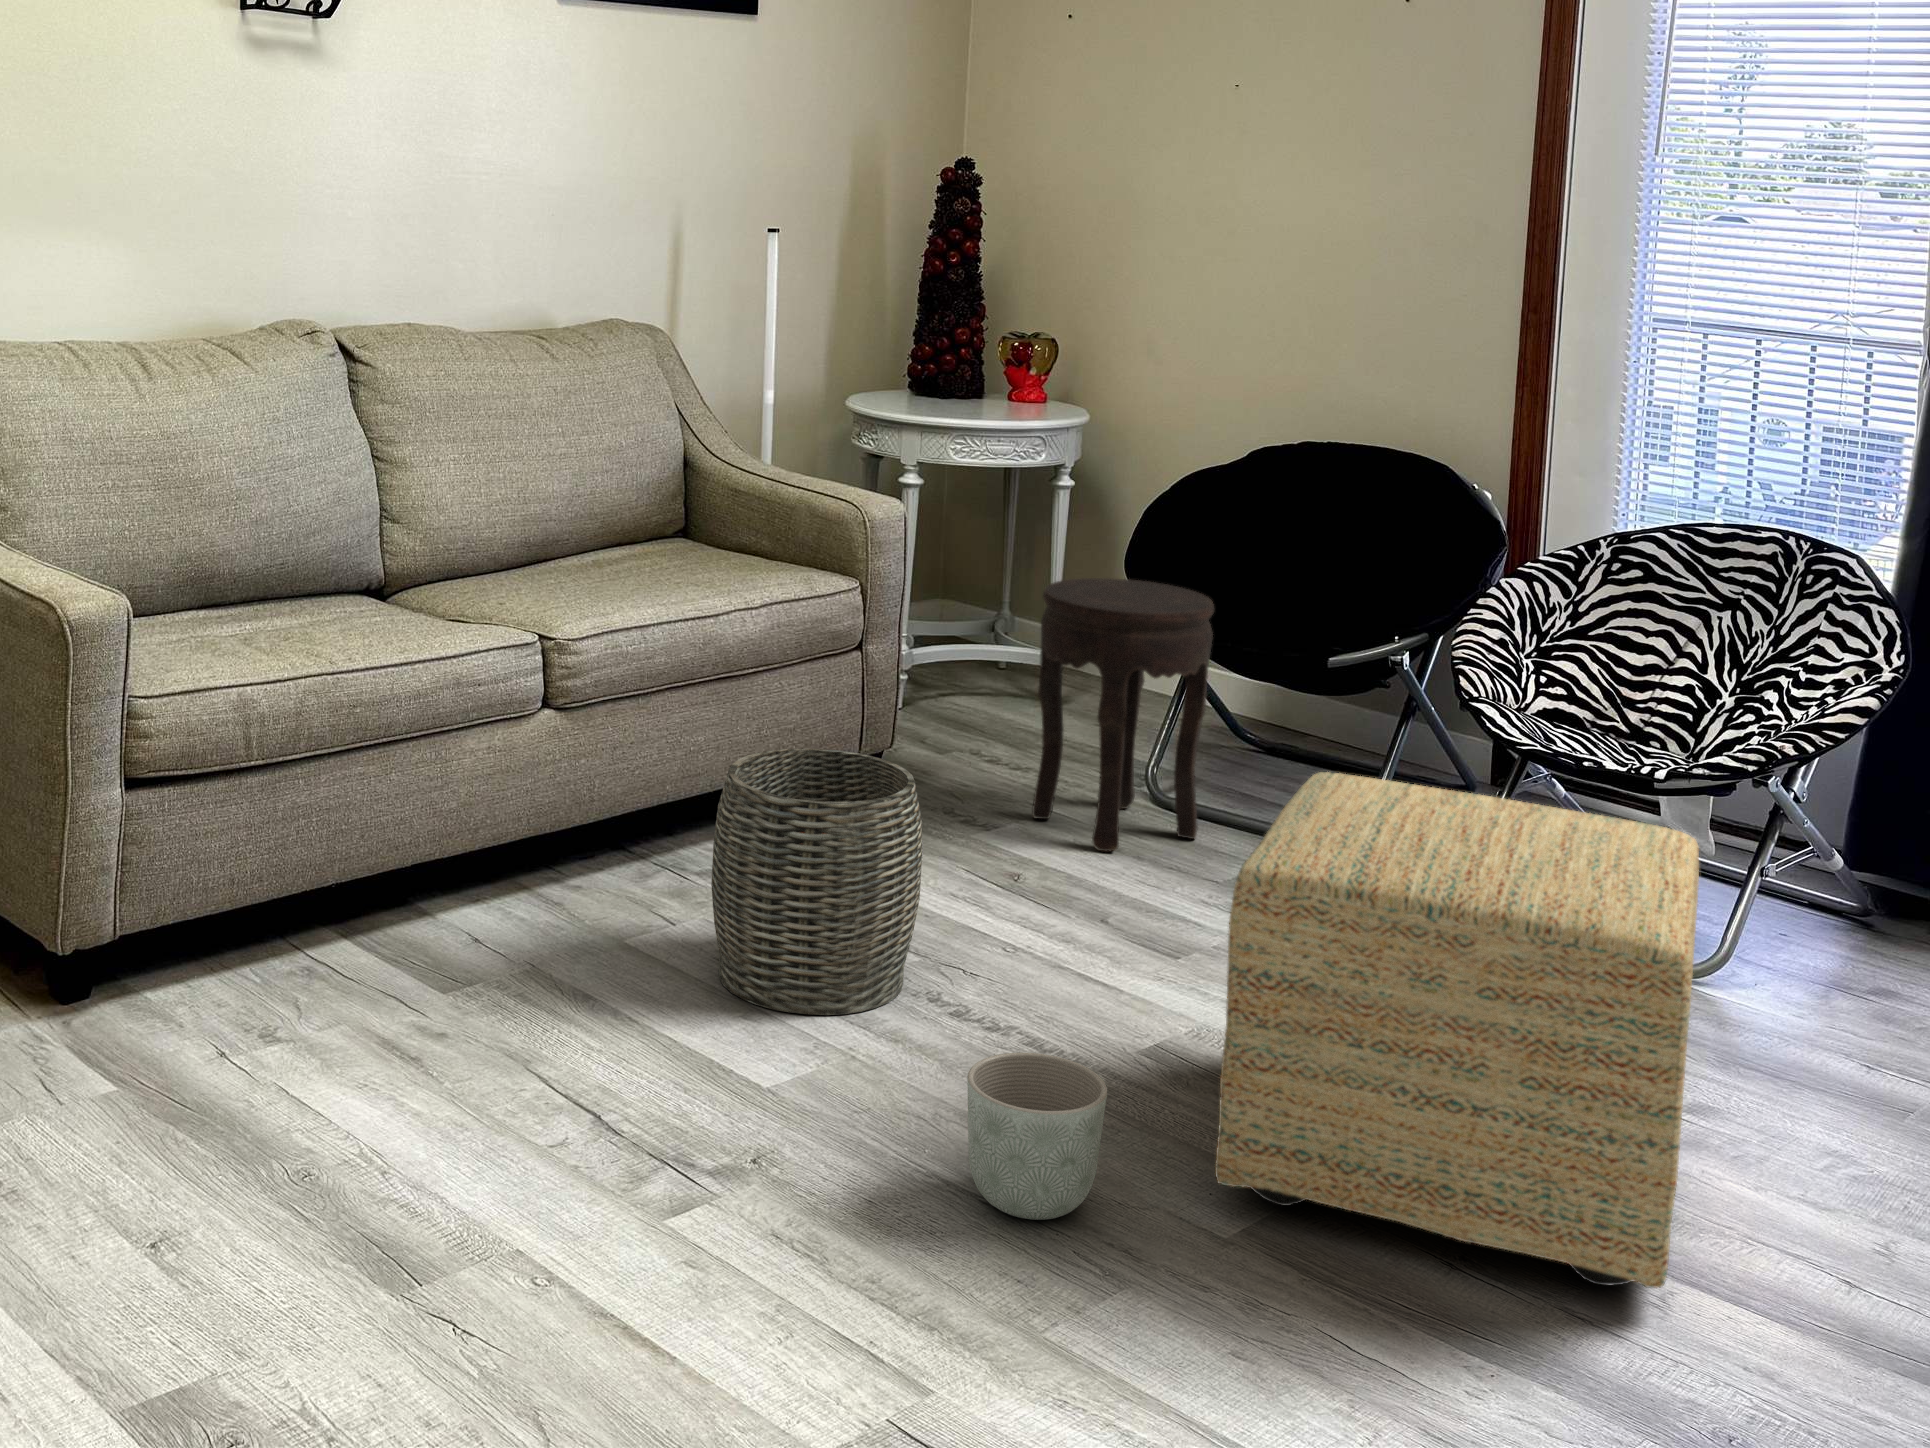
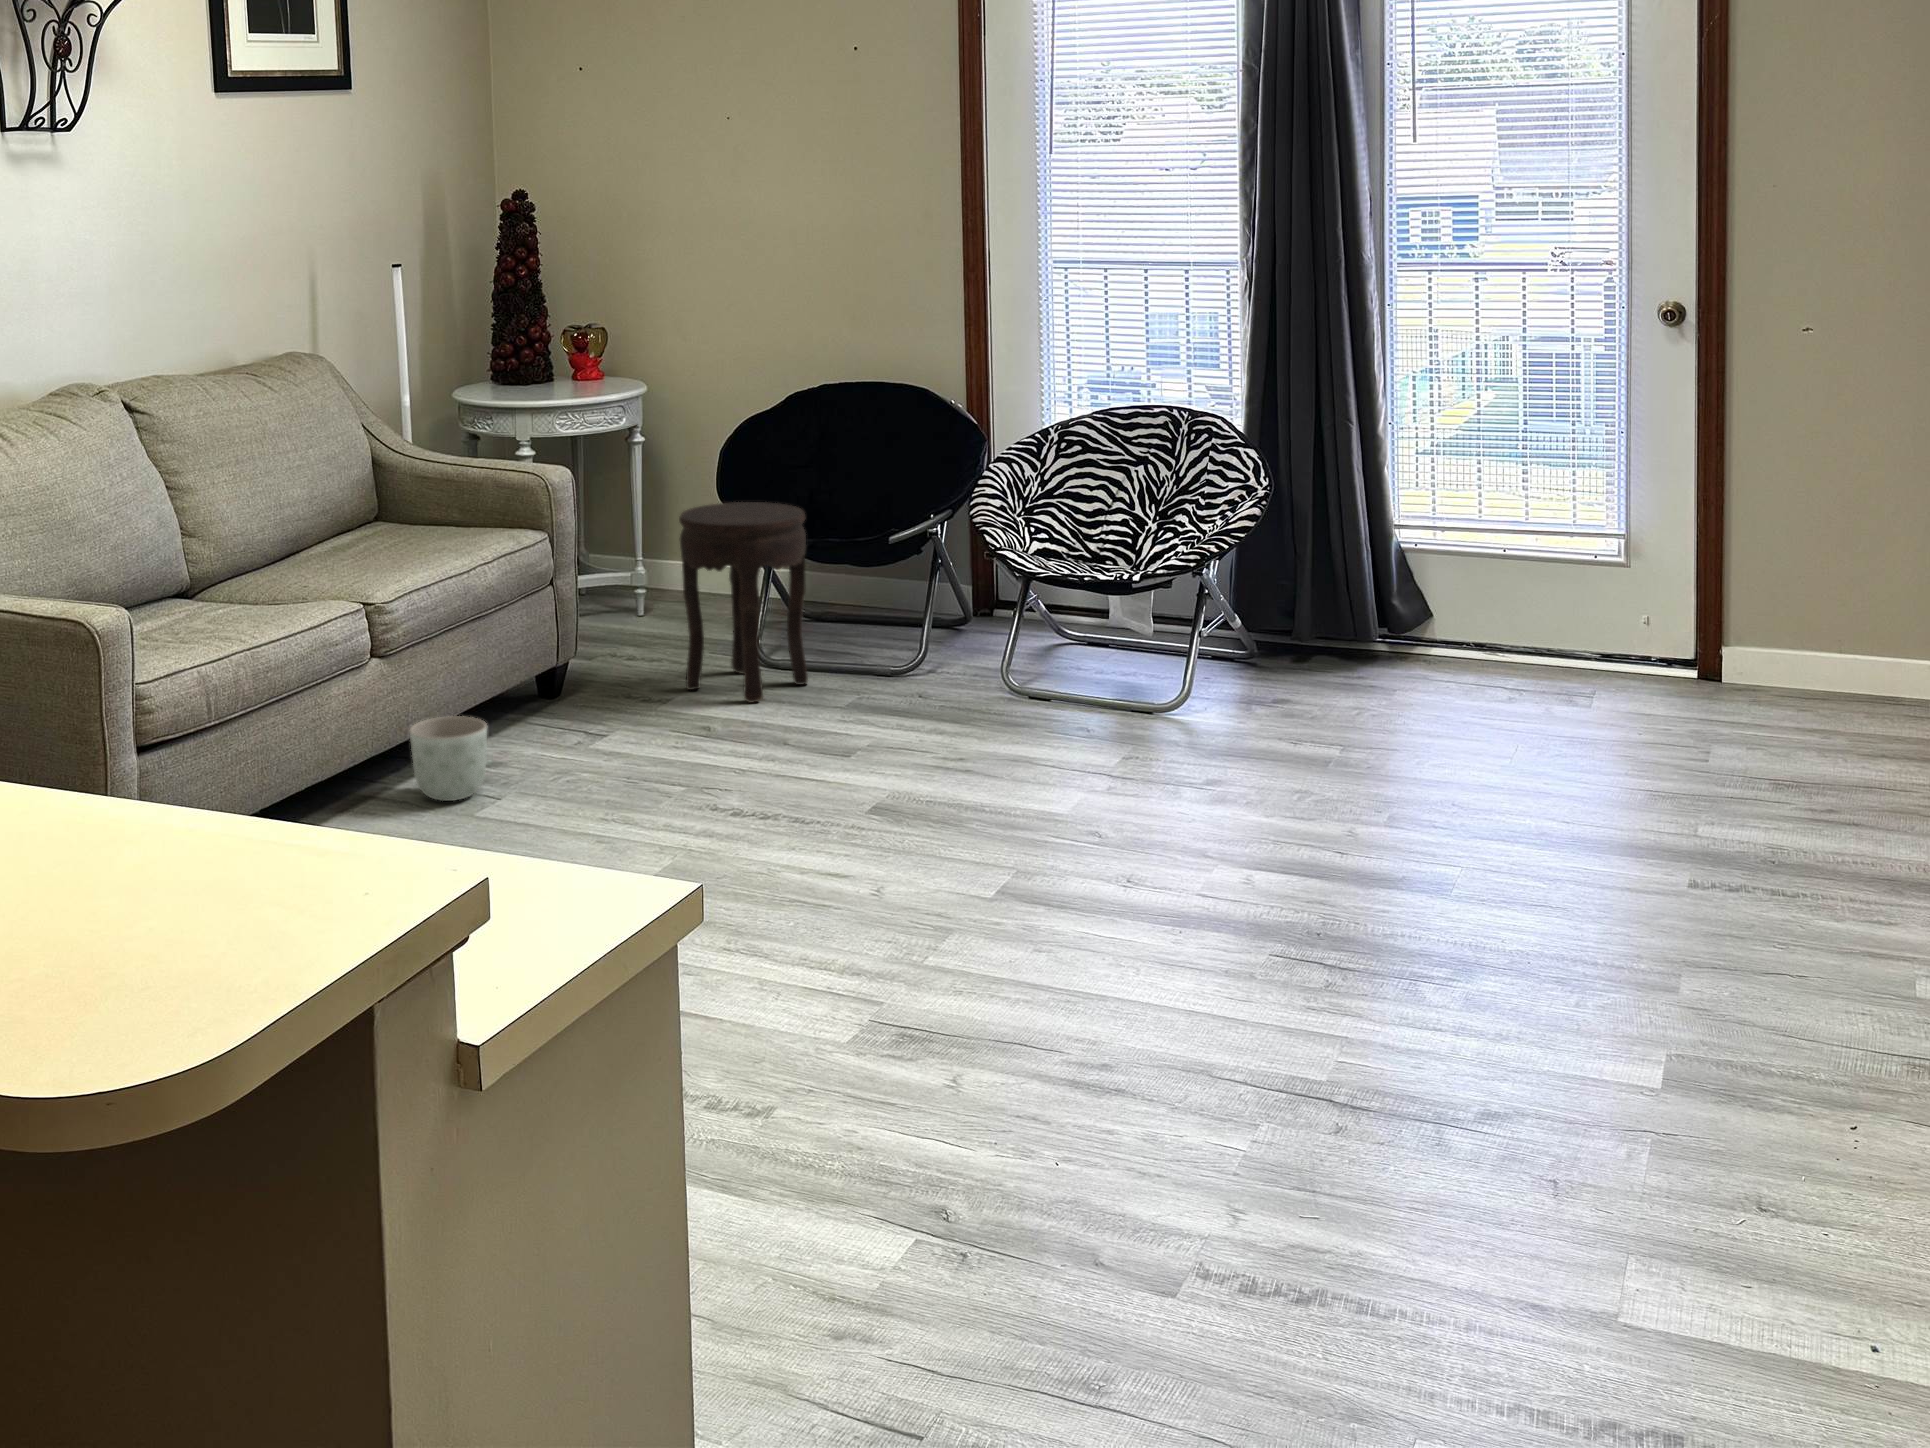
woven basket: present [711,749,922,1015] -> none [543,649,695,836]
ottoman: present [1215,772,1699,1288] -> none [959,600,1253,877]
planter: present [967,1053,1107,1220] -> present [410,716,487,801]

